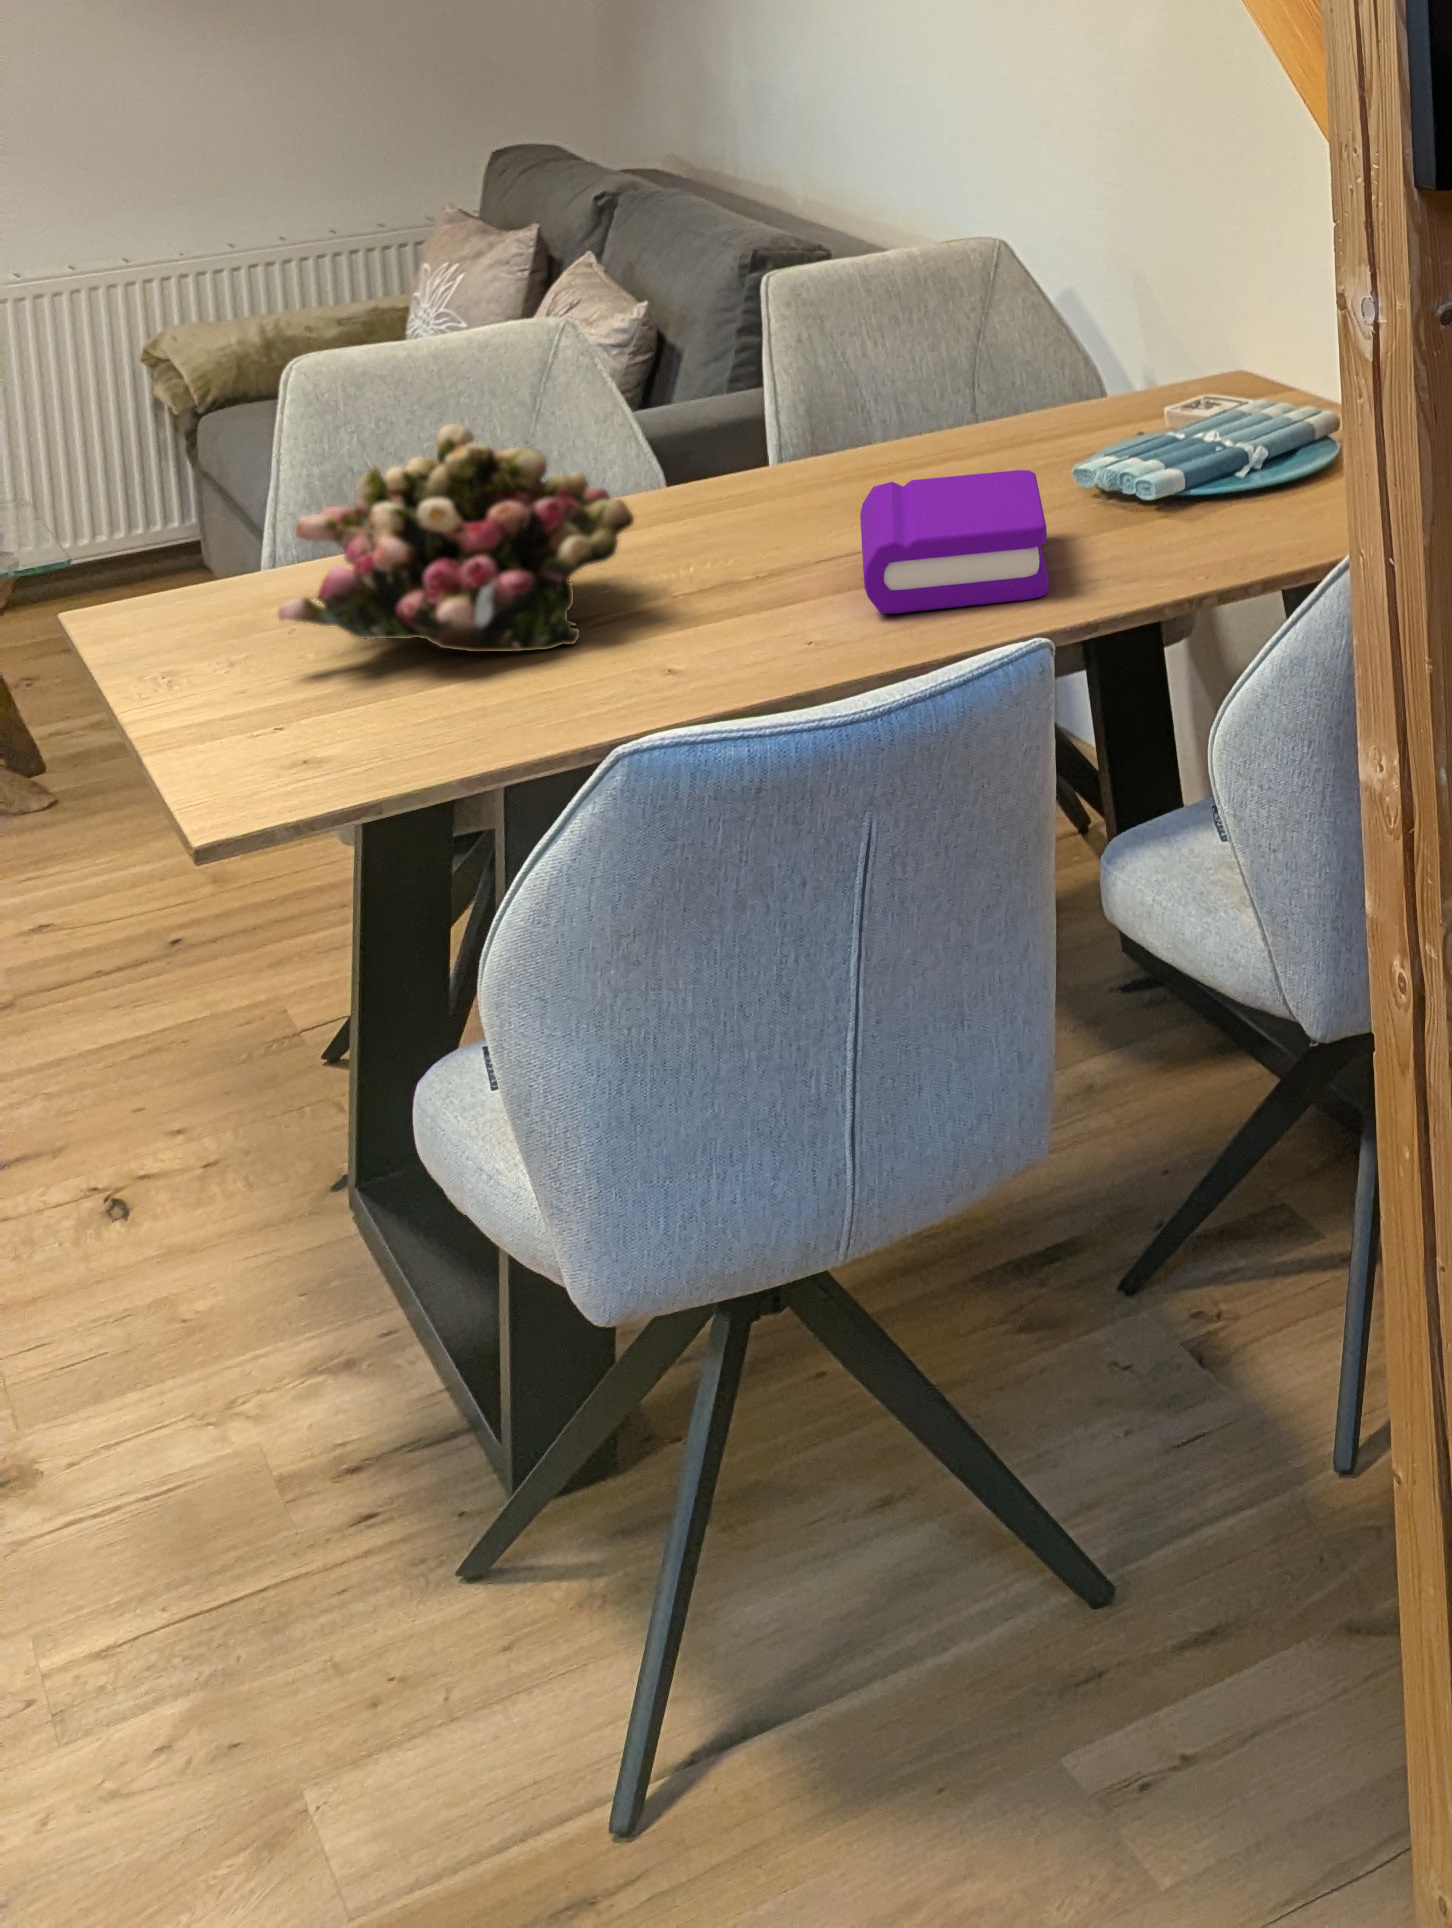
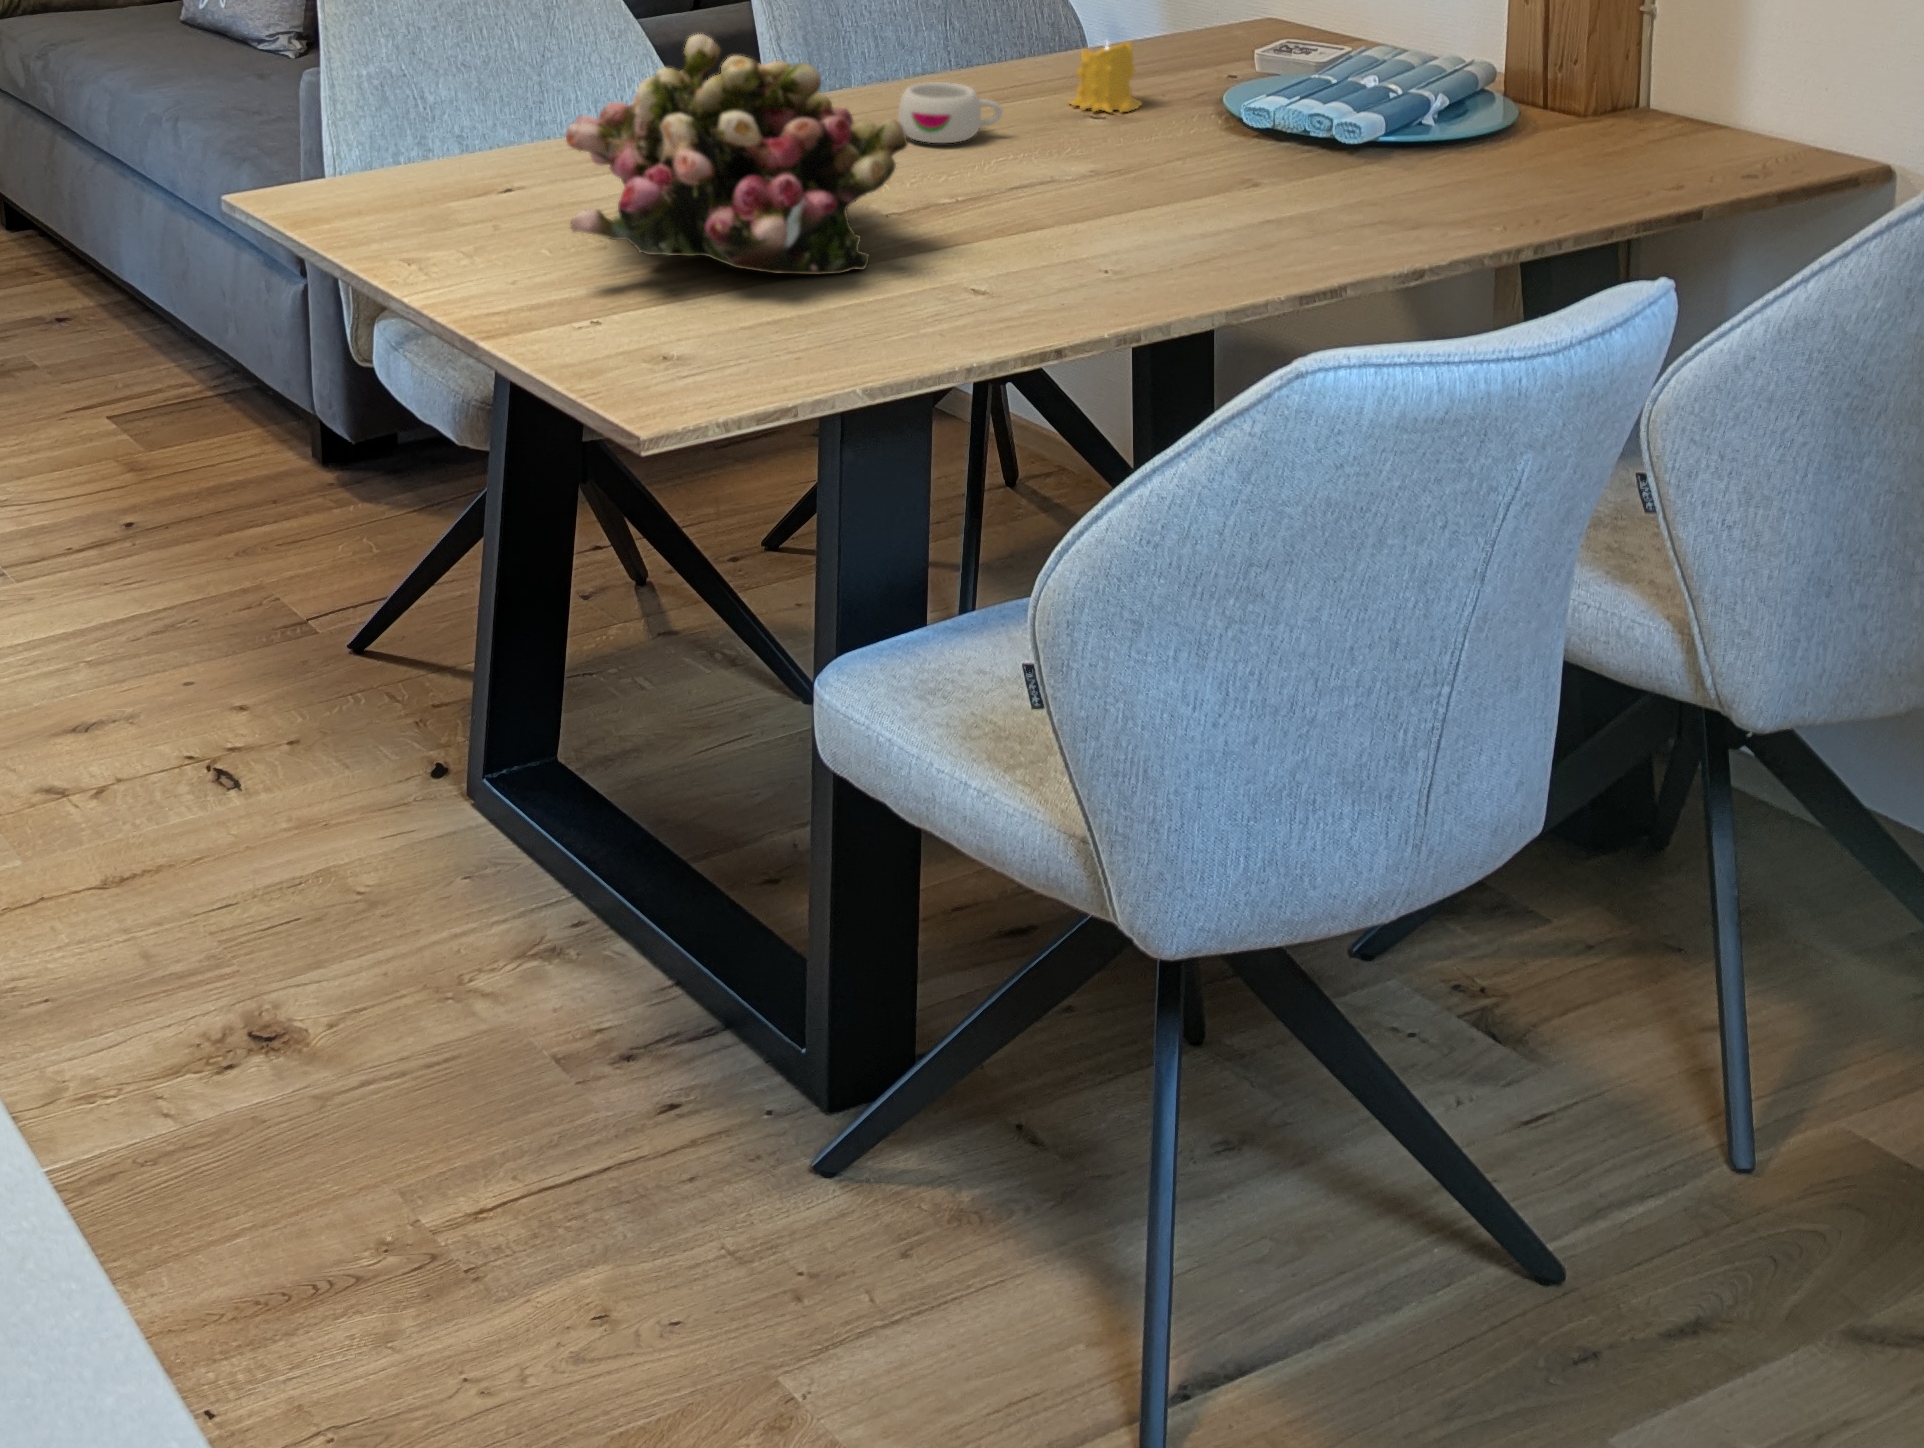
candle: none [937,405,1003,477] -> present [1069,42,1142,112]
mug: none [745,455,841,514] -> present [898,82,1002,143]
book: present [860,470,1049,614] -> none [1089,106,1359,252]

